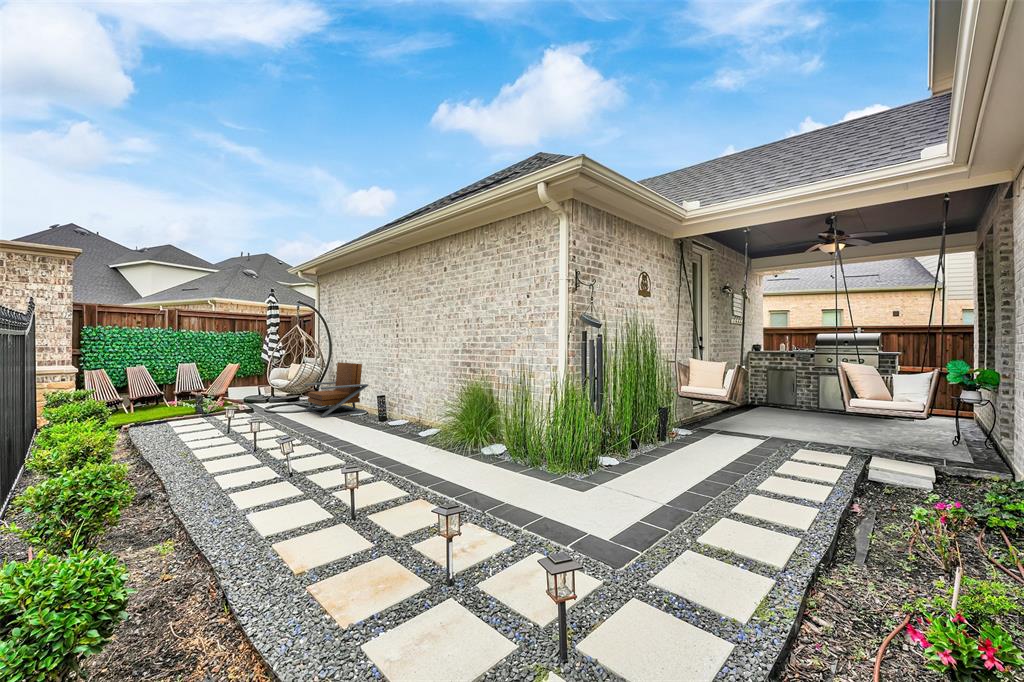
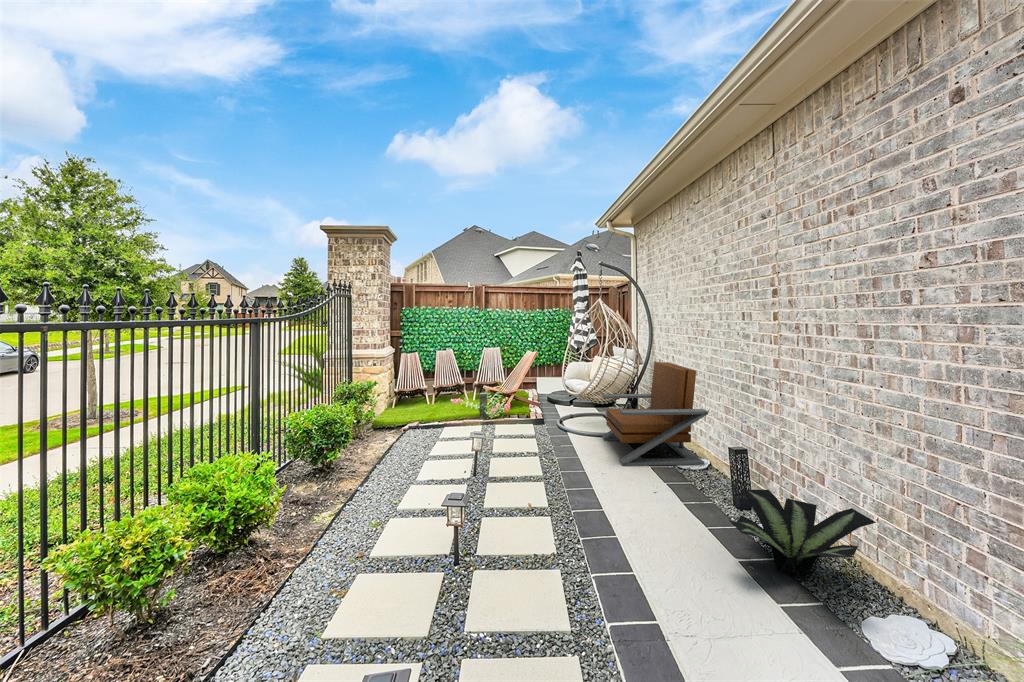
potted plant: none [378,405,427,430] -> present [730,489,876,580]

